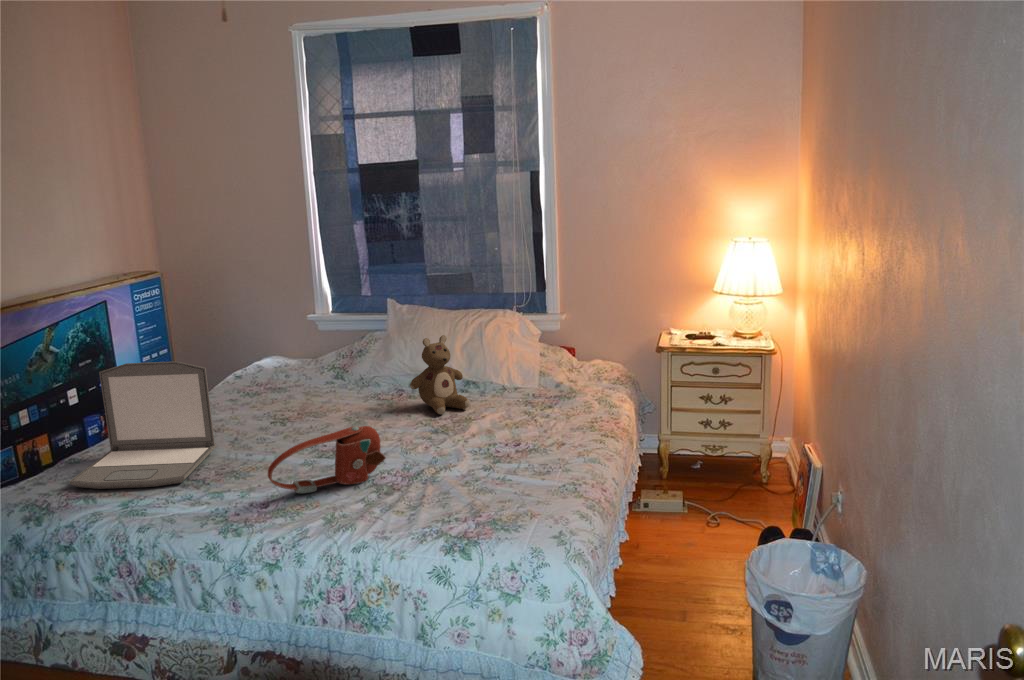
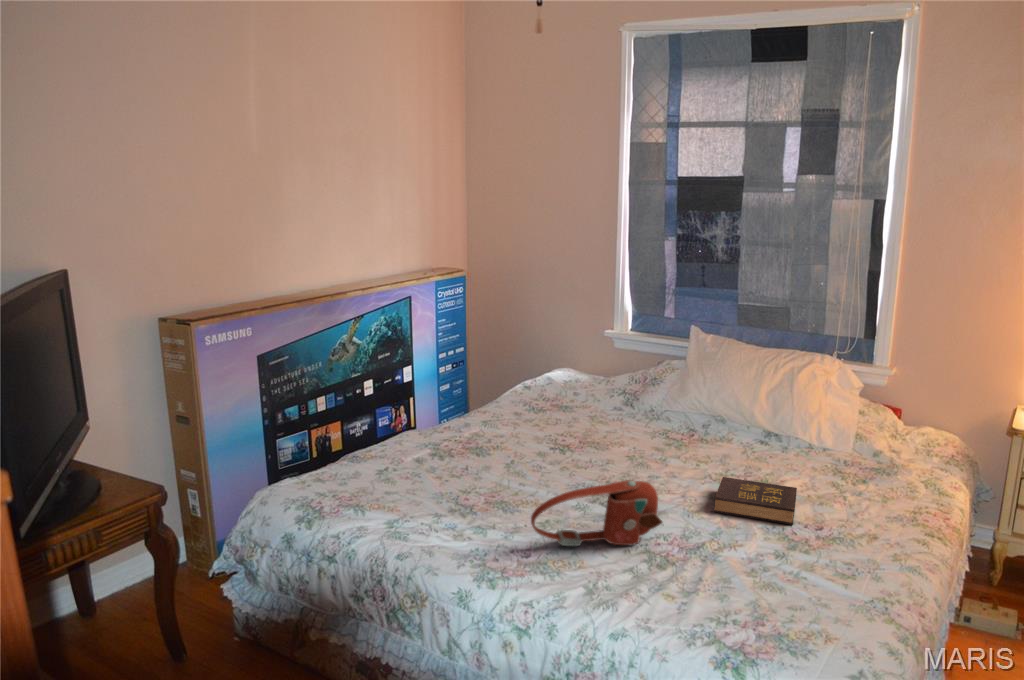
stuffed bear: present [410,335,470,414] -> none [698,379,765,469]
laptop: present [69,361,216,489] -> none [348,371,487,505]
hardback book: none [429,417,495,447] -> present [714,477,797,525]

